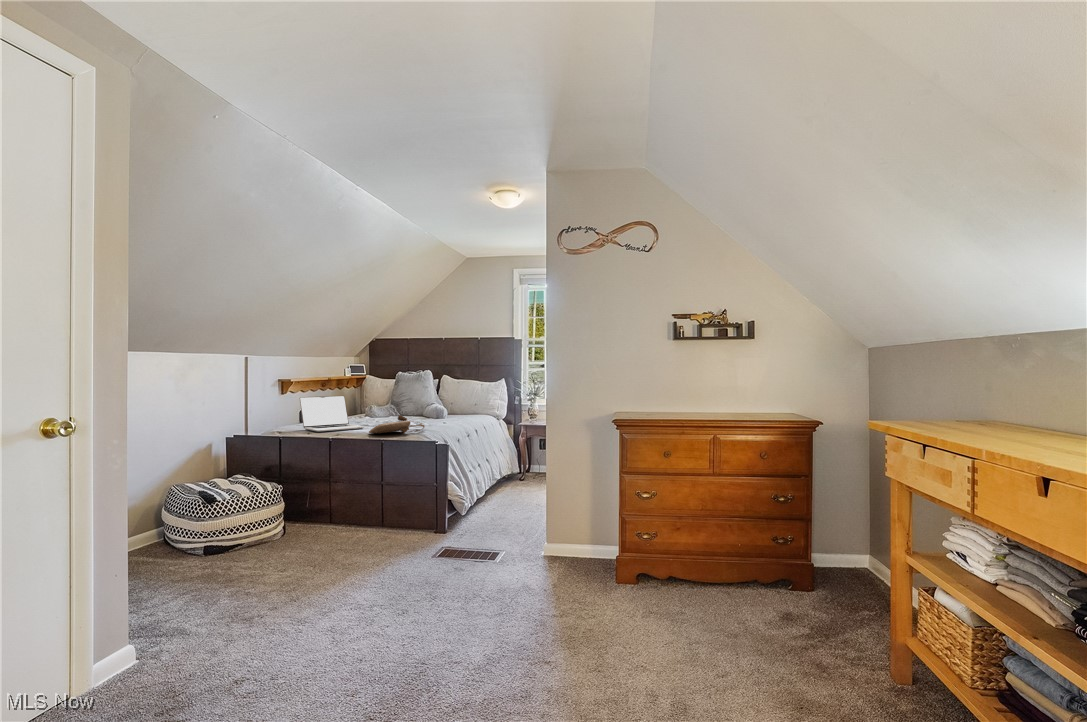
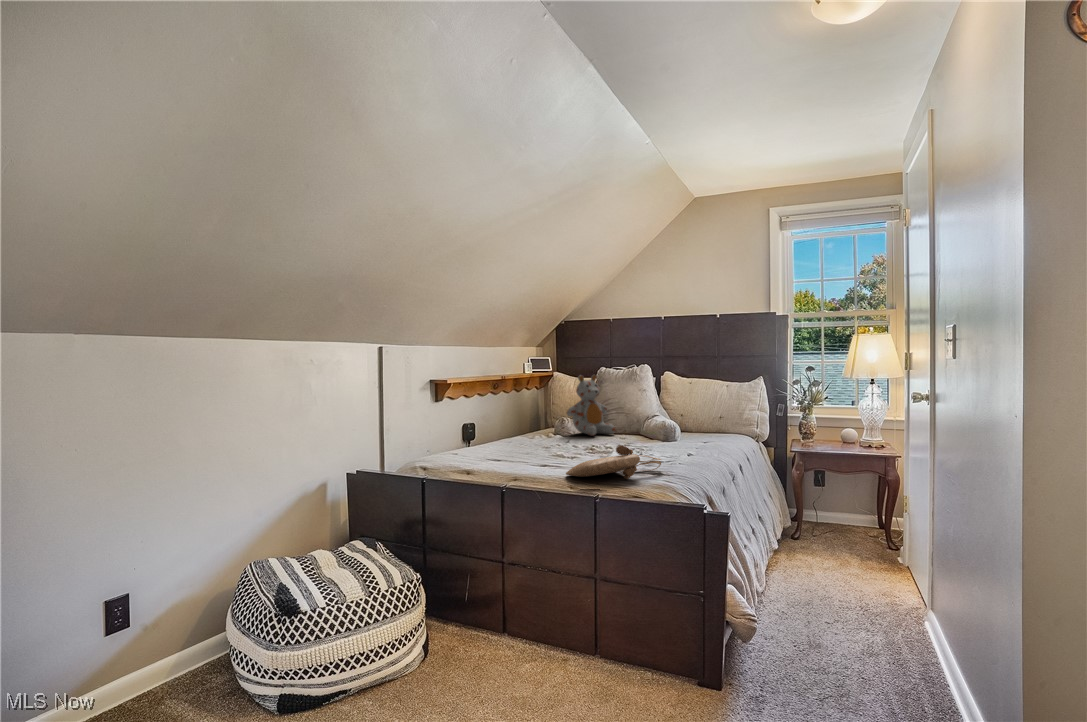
stuffed bear: none [374,377,407,417] -> present [567,375,615,436]
laptop: present [300,396,364,432] -> none [456,405,555,468]

